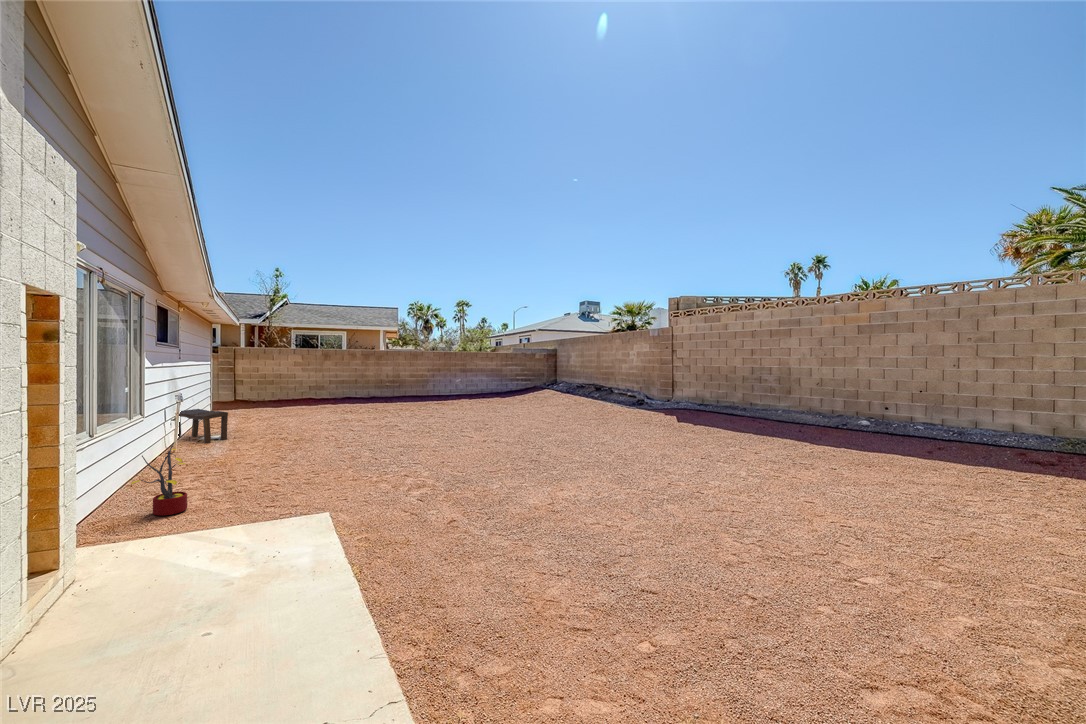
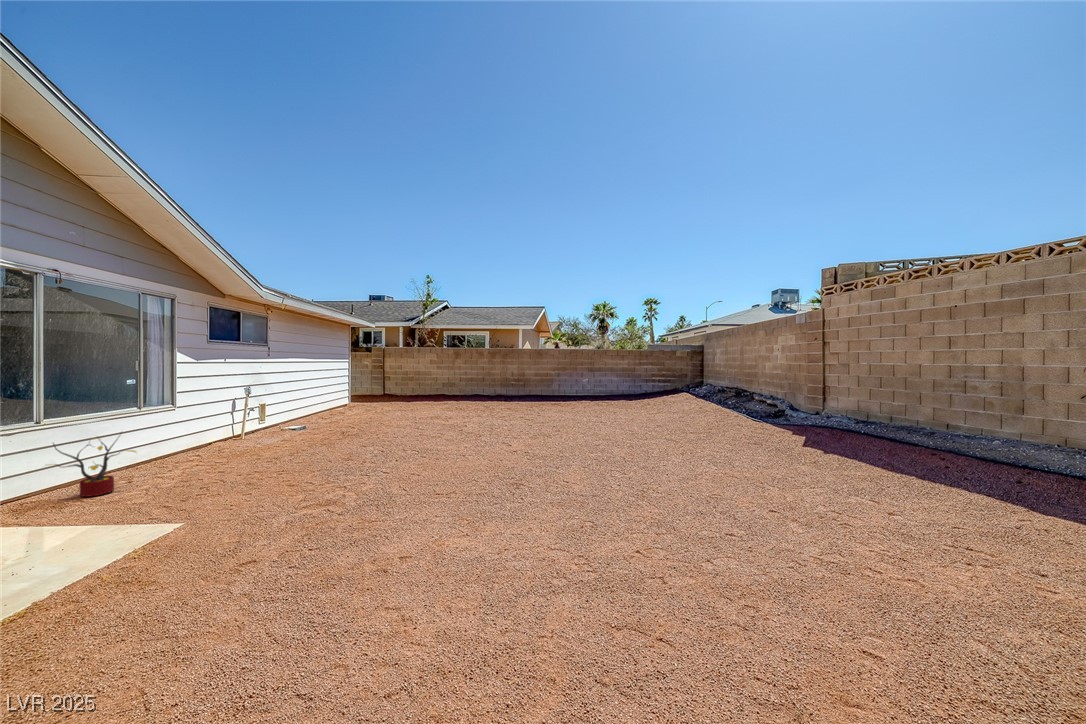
bench: present [178,409,228,443] -> none [284,400,312,429]

